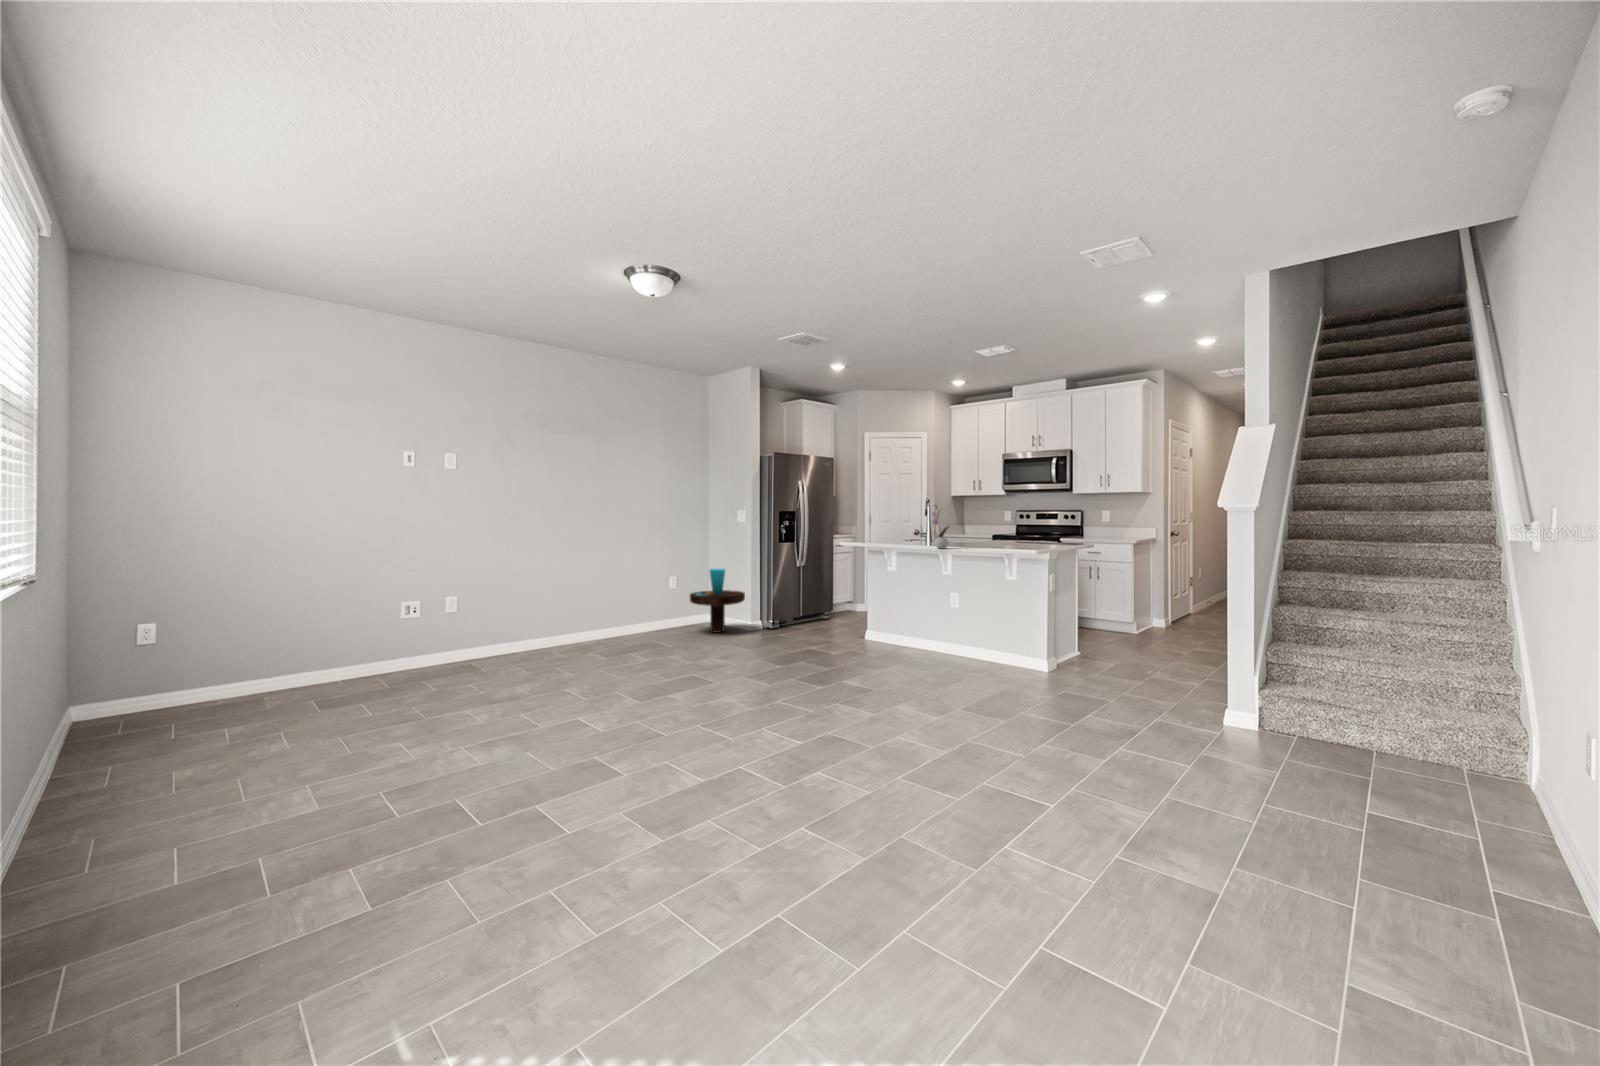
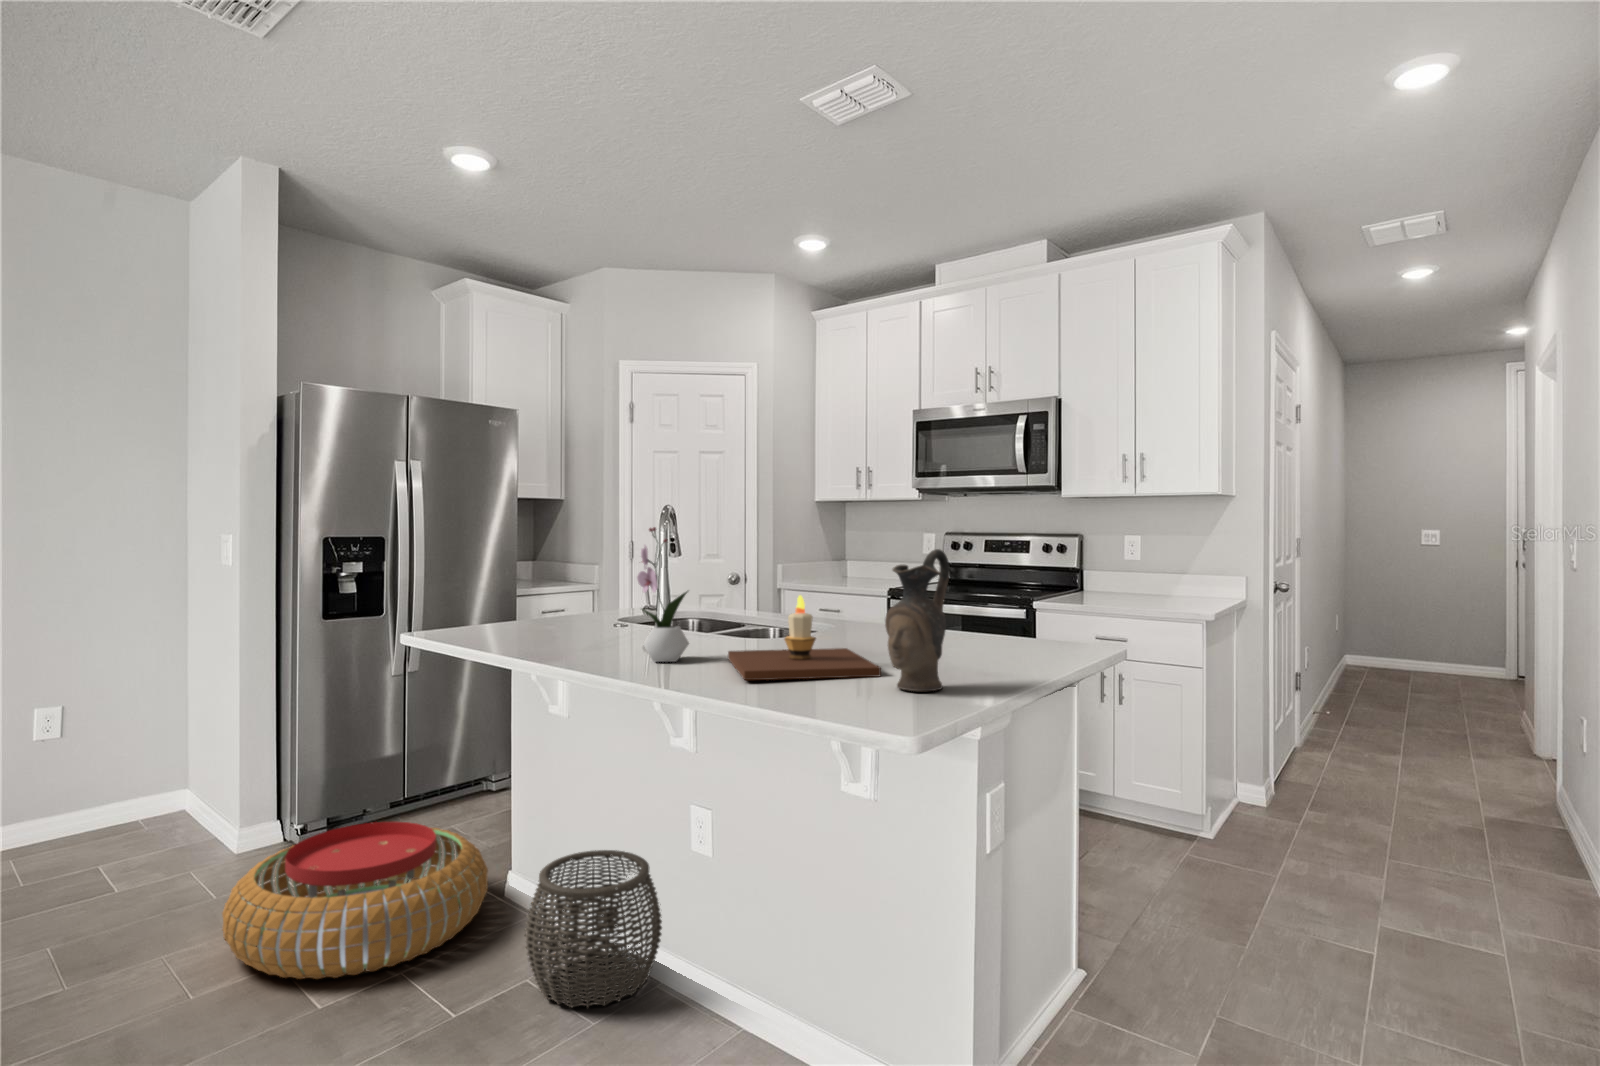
ceramic pitcher: none [1023,510,1042,551] -> present [885,549,949,691]
candle: none [963,526,1019,550] -> present [728,595,881,680]
side table: present [690,568,745,633] -> none [41,687,230,865]
pouf: none [785,612,866,651] -> present [222,822,488,979]
woven basket: none [895,614,940,657] -> present [525,850,662,1008]

